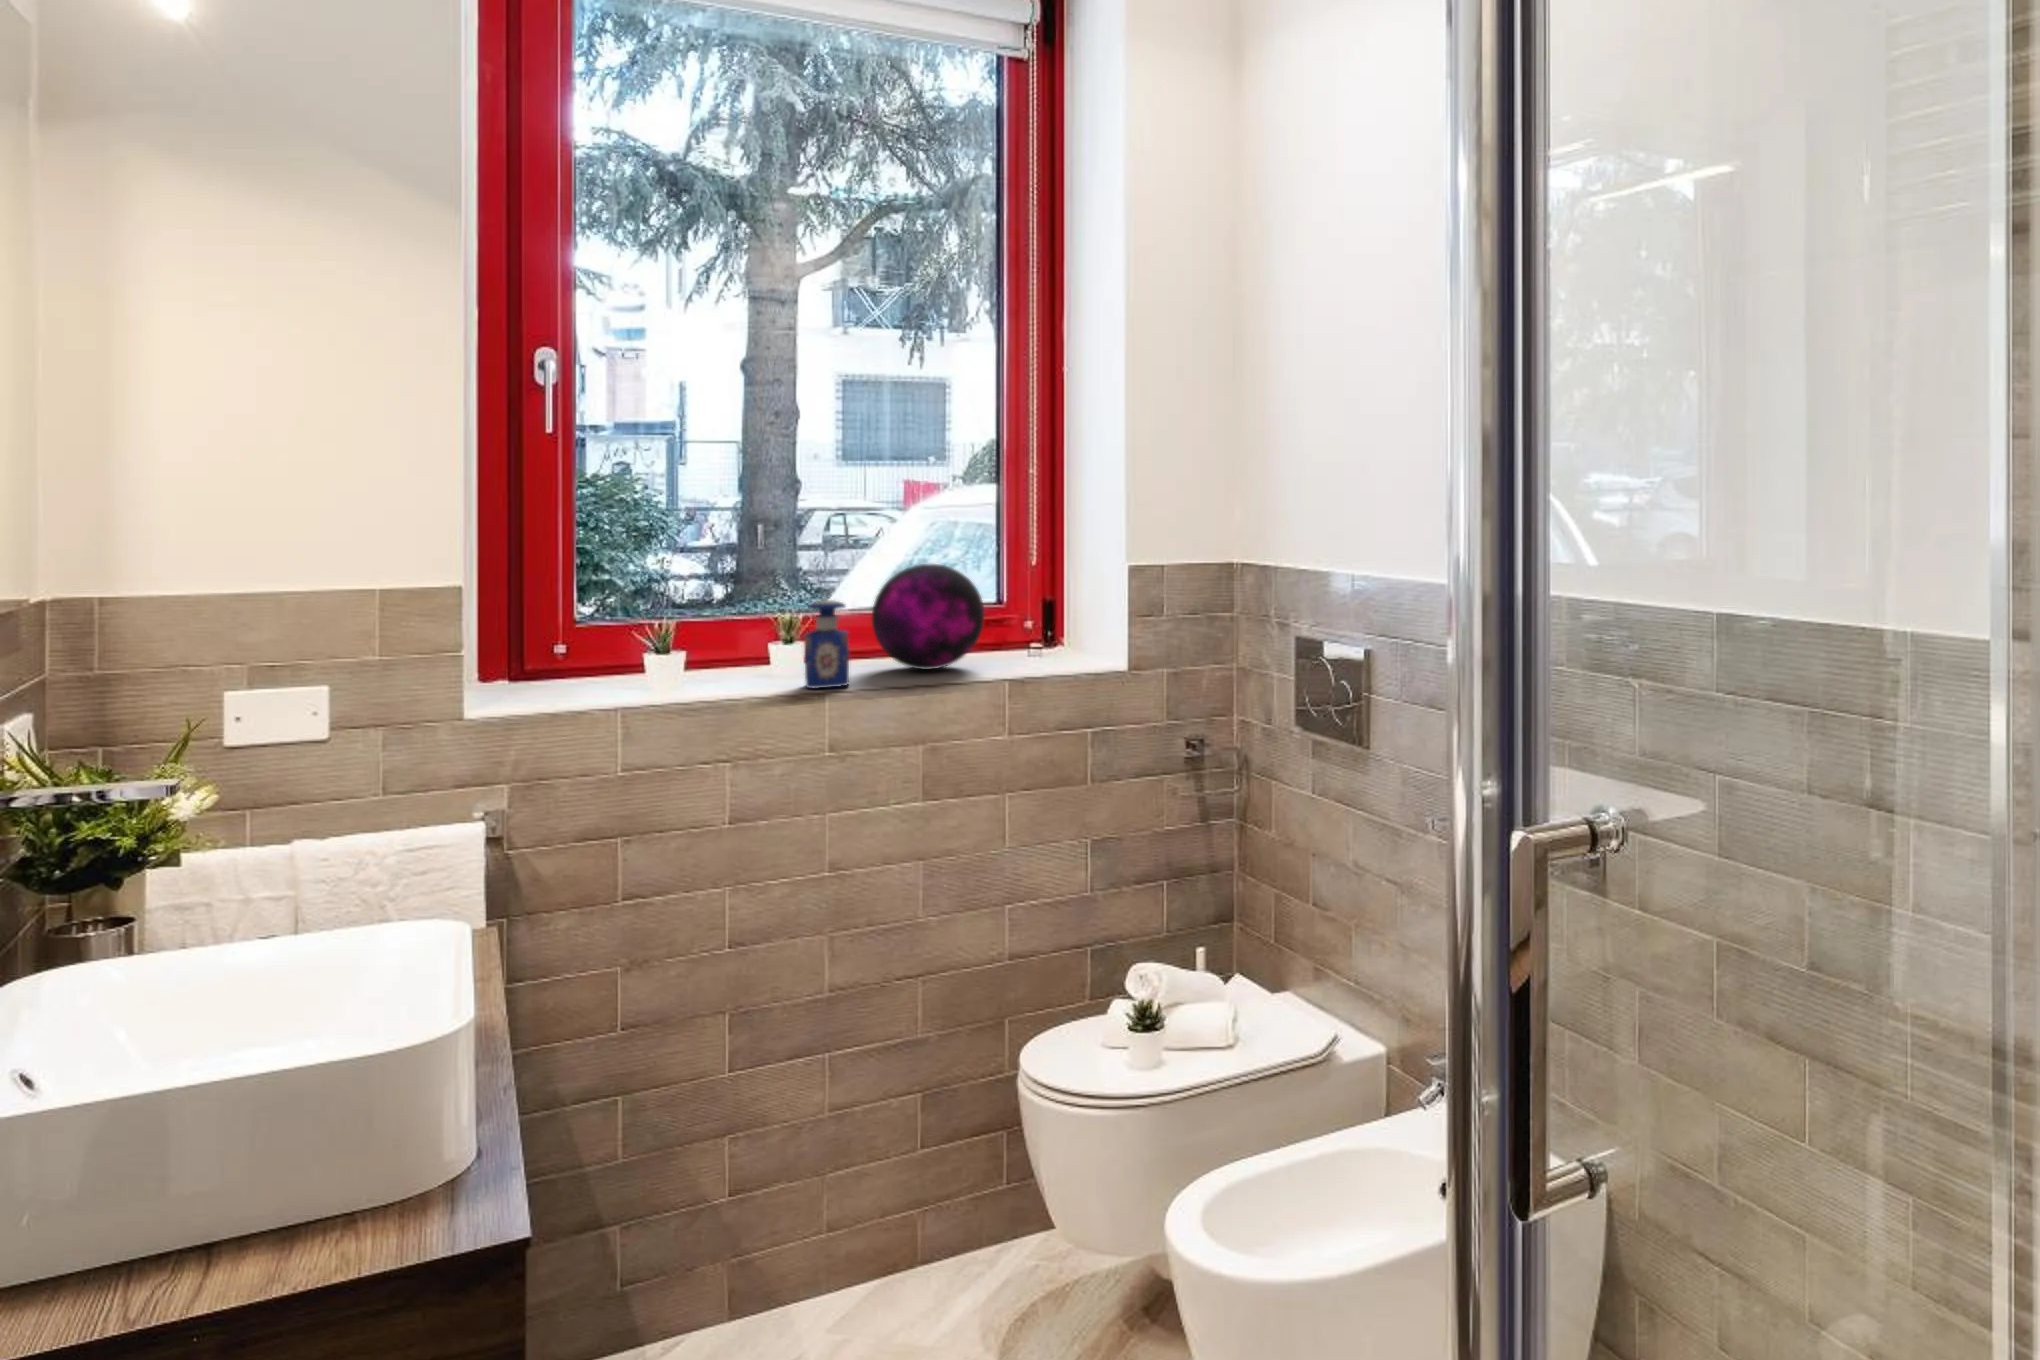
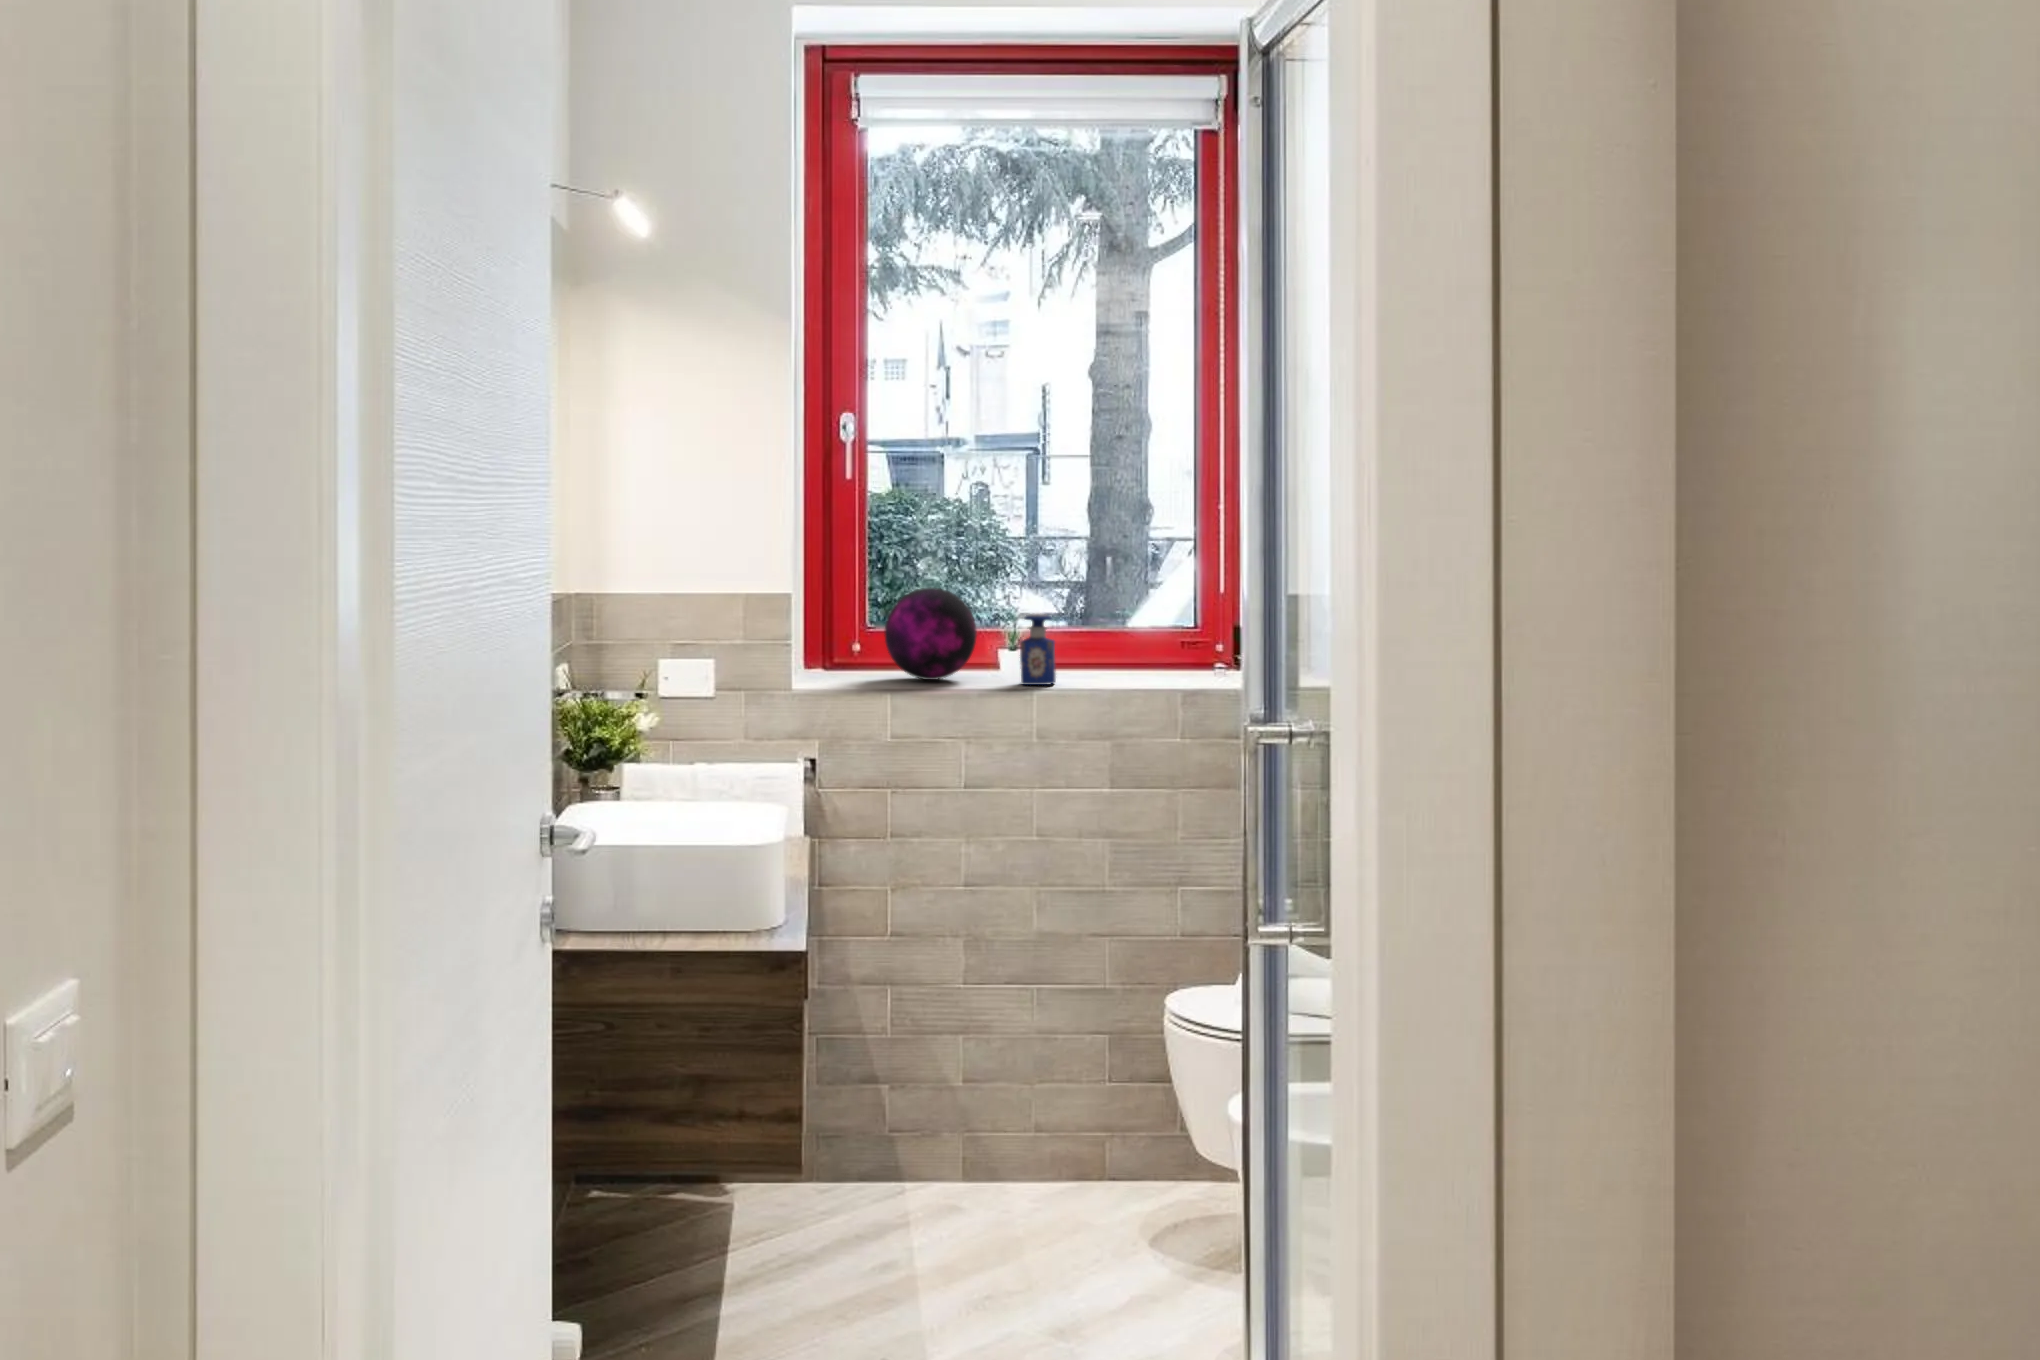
decorative orb: present [872,564,984,670] -> present [884,587,977,680]

